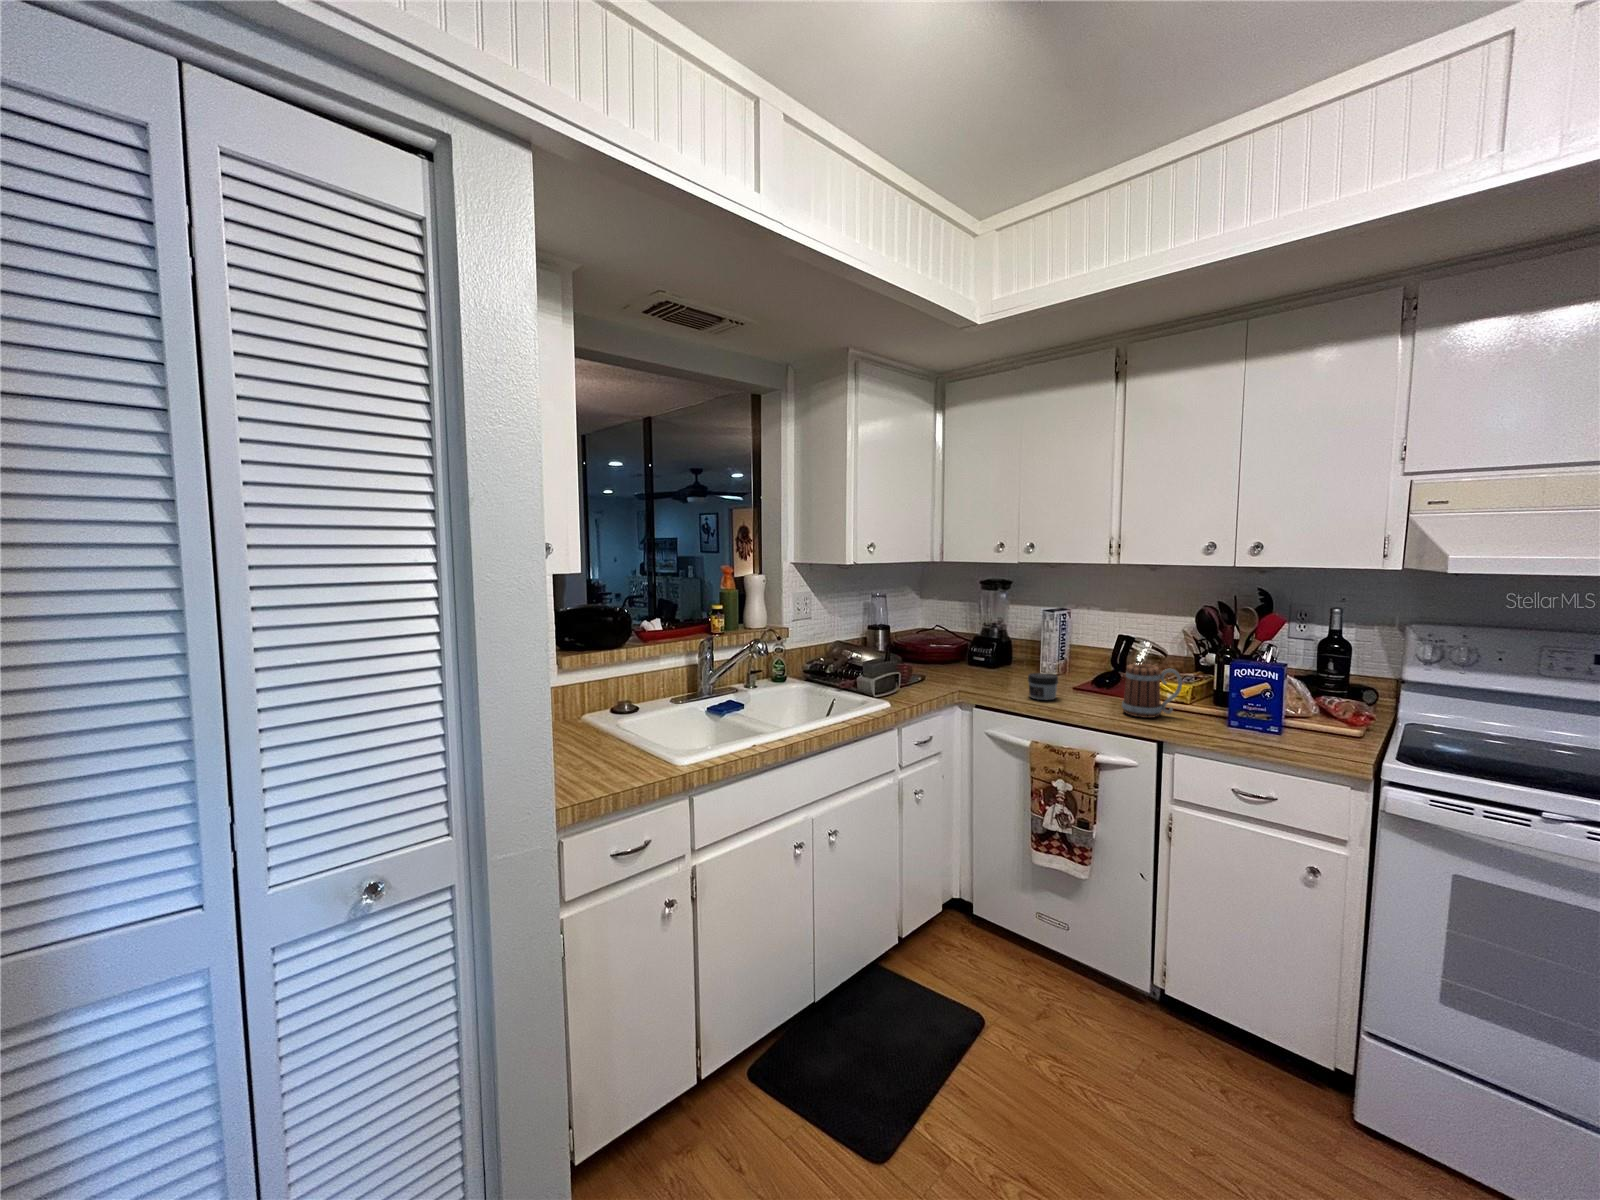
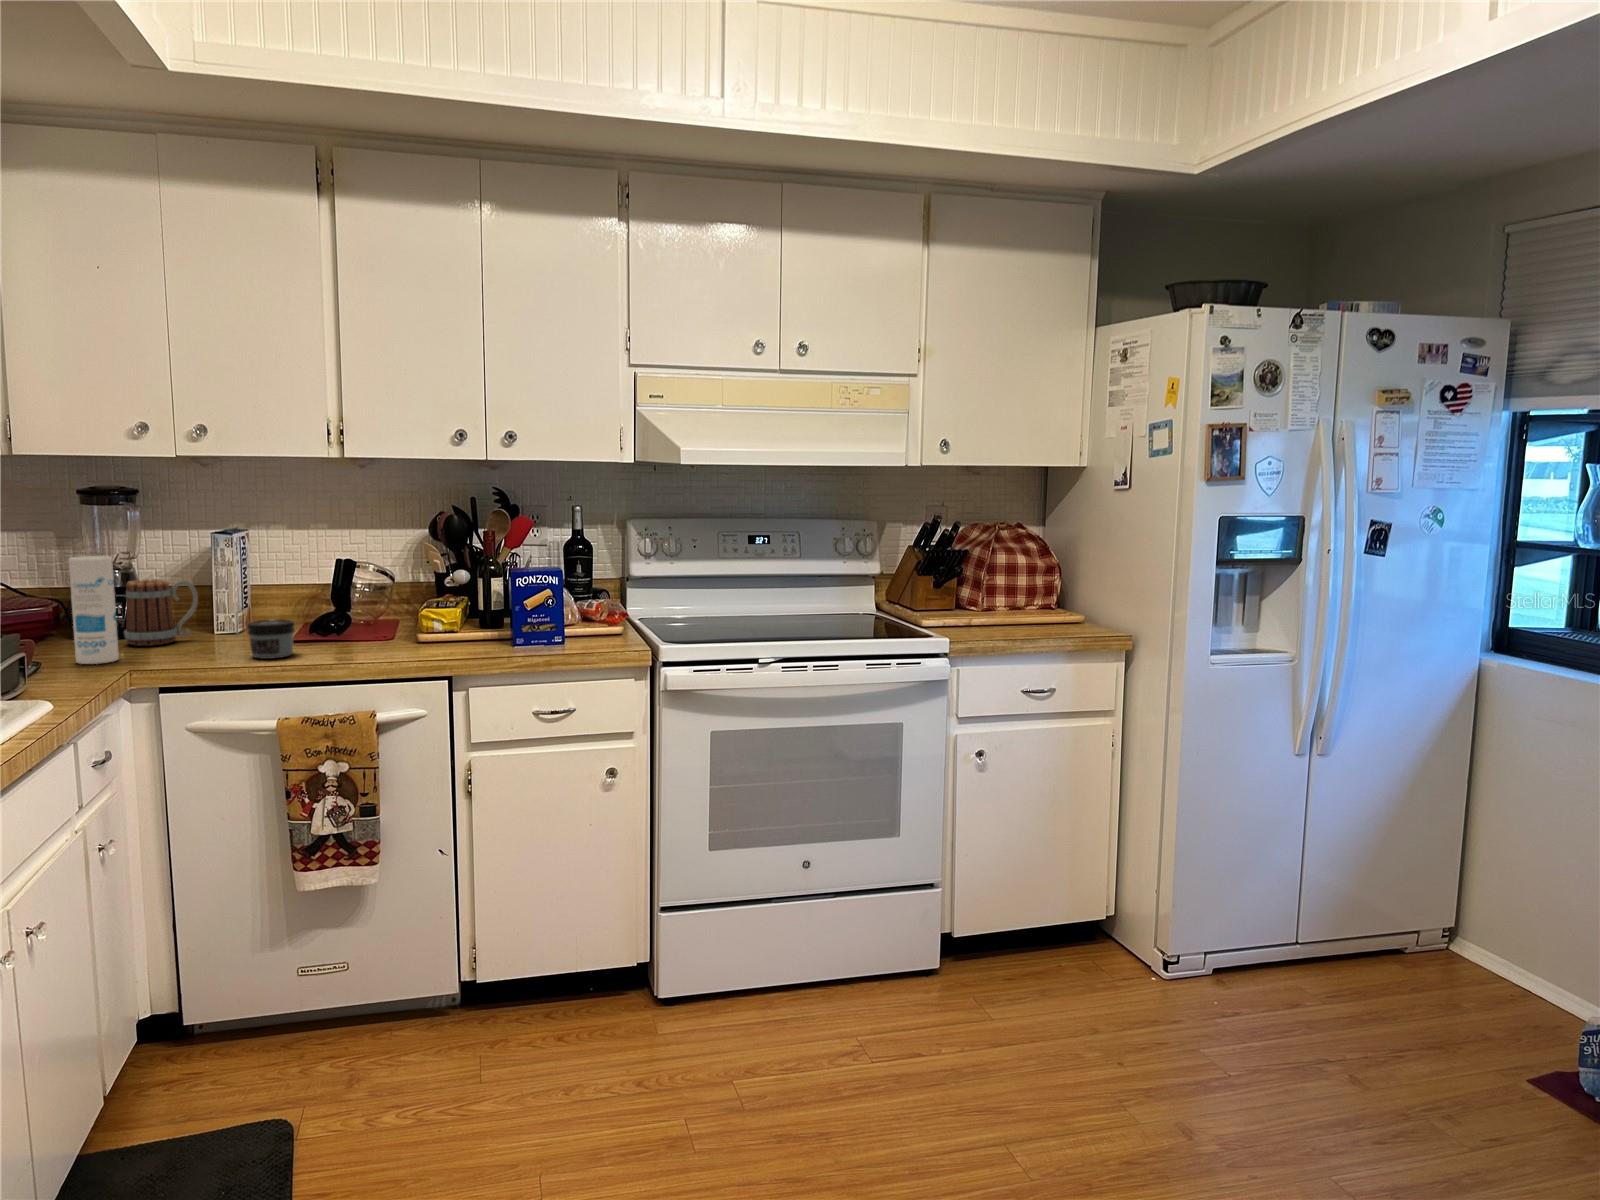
canister: none [944,622,966,684] -> present [69,556,119,664]
mug: present [1122,664,1182,718] -> present [124,579,198,646]

